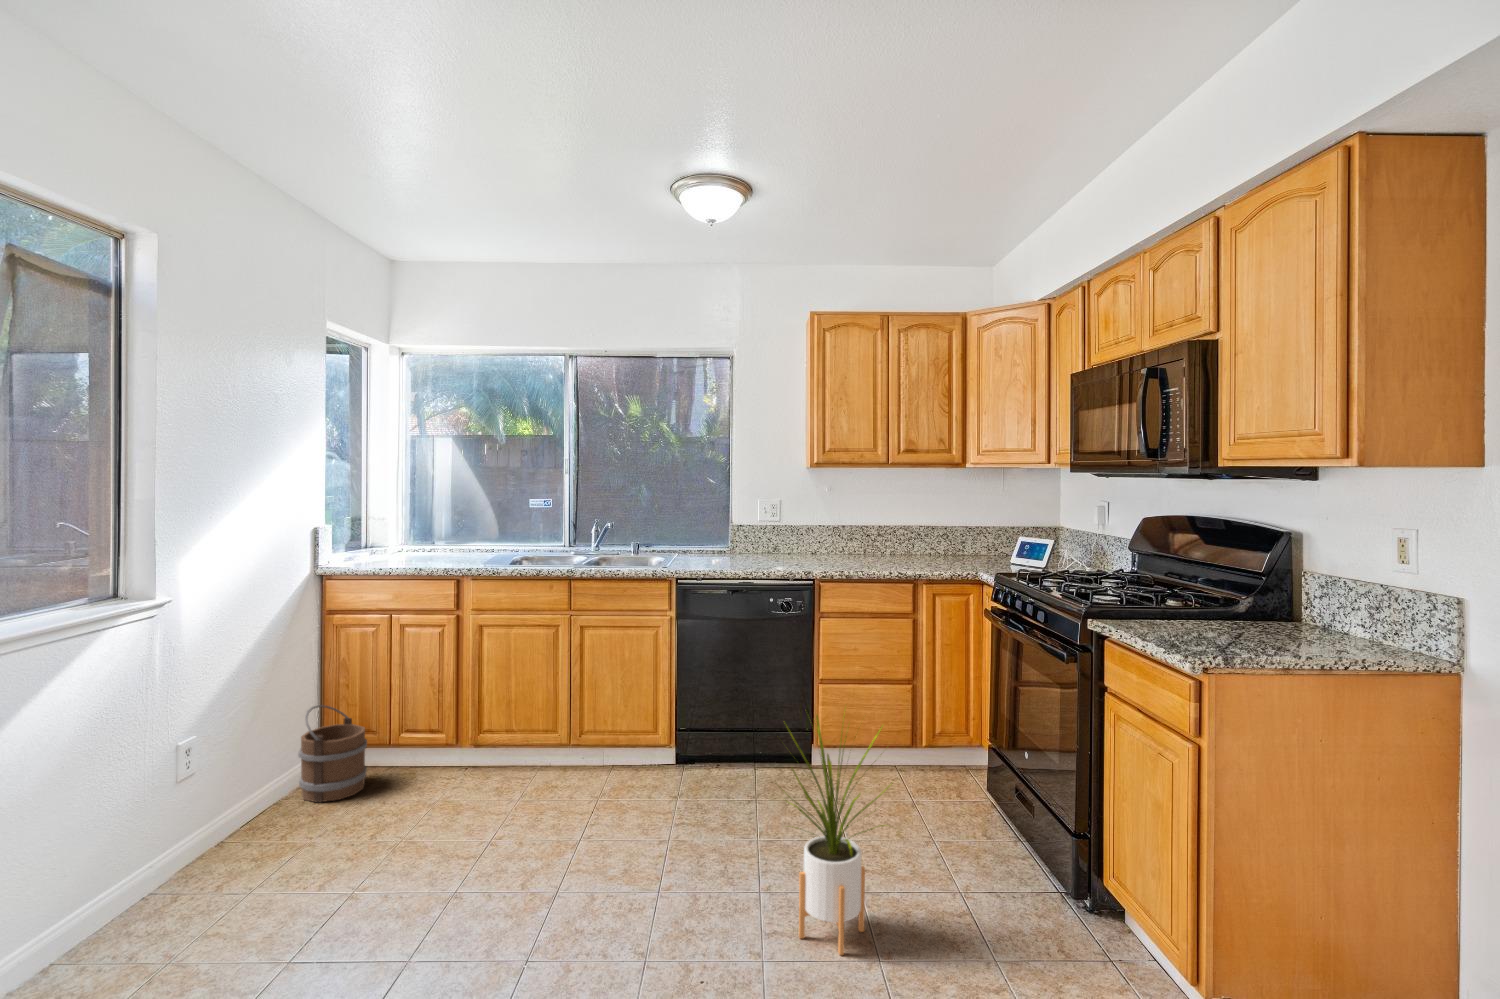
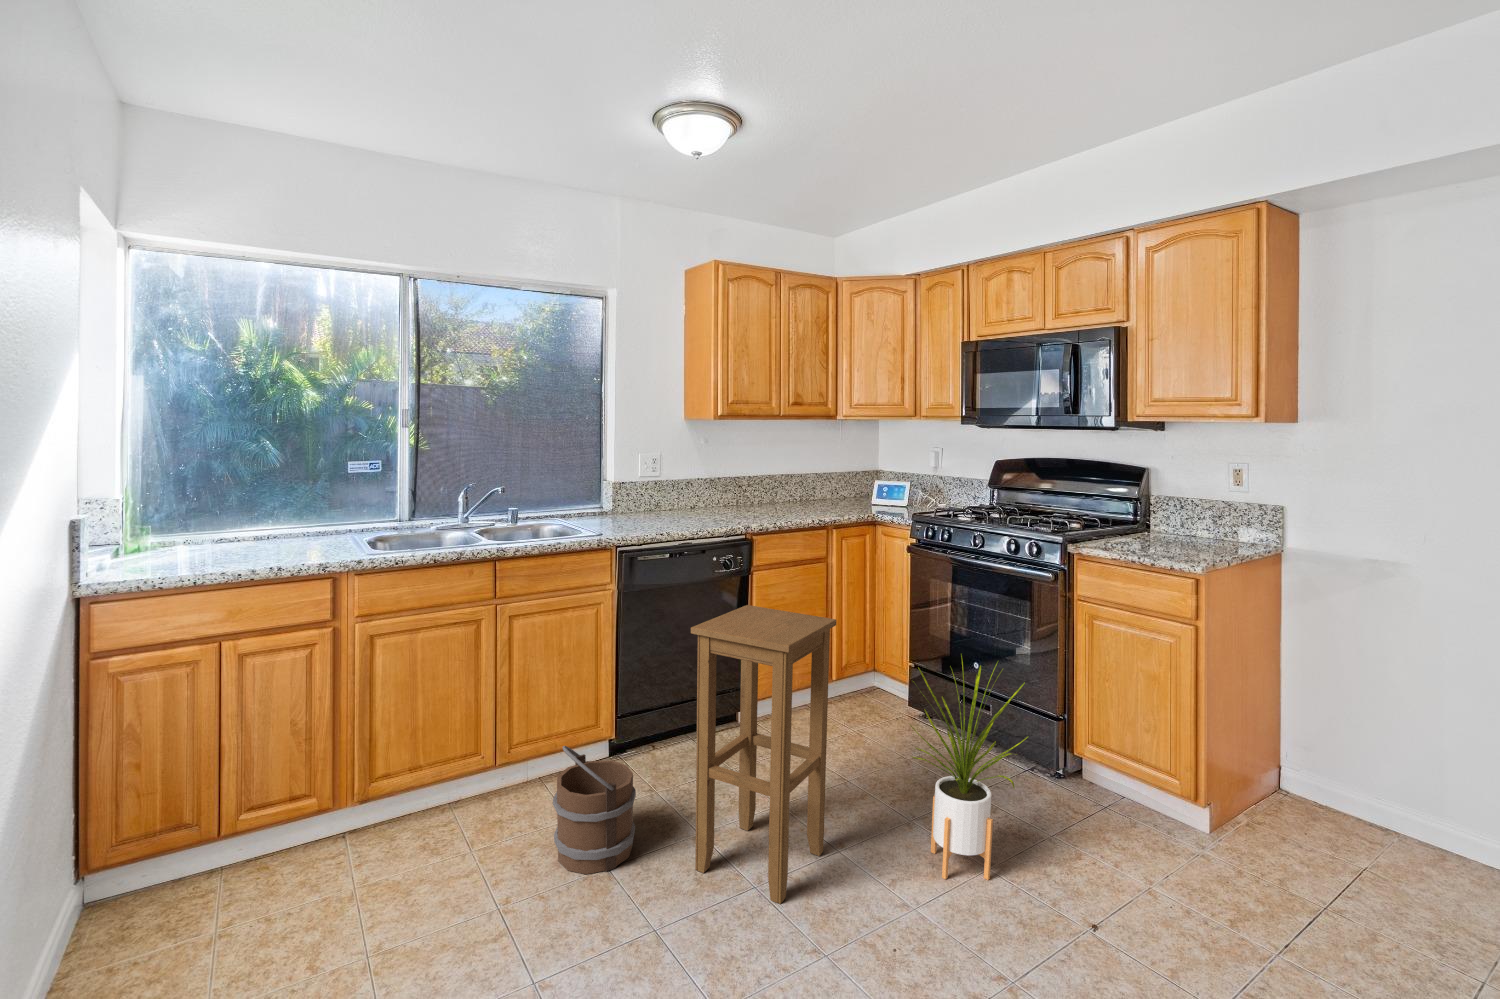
stool: none [614,633,736,900] -> present [691,605,836,904]
bucket: present [298,705,367,802] -> present [553,746,636,874]

